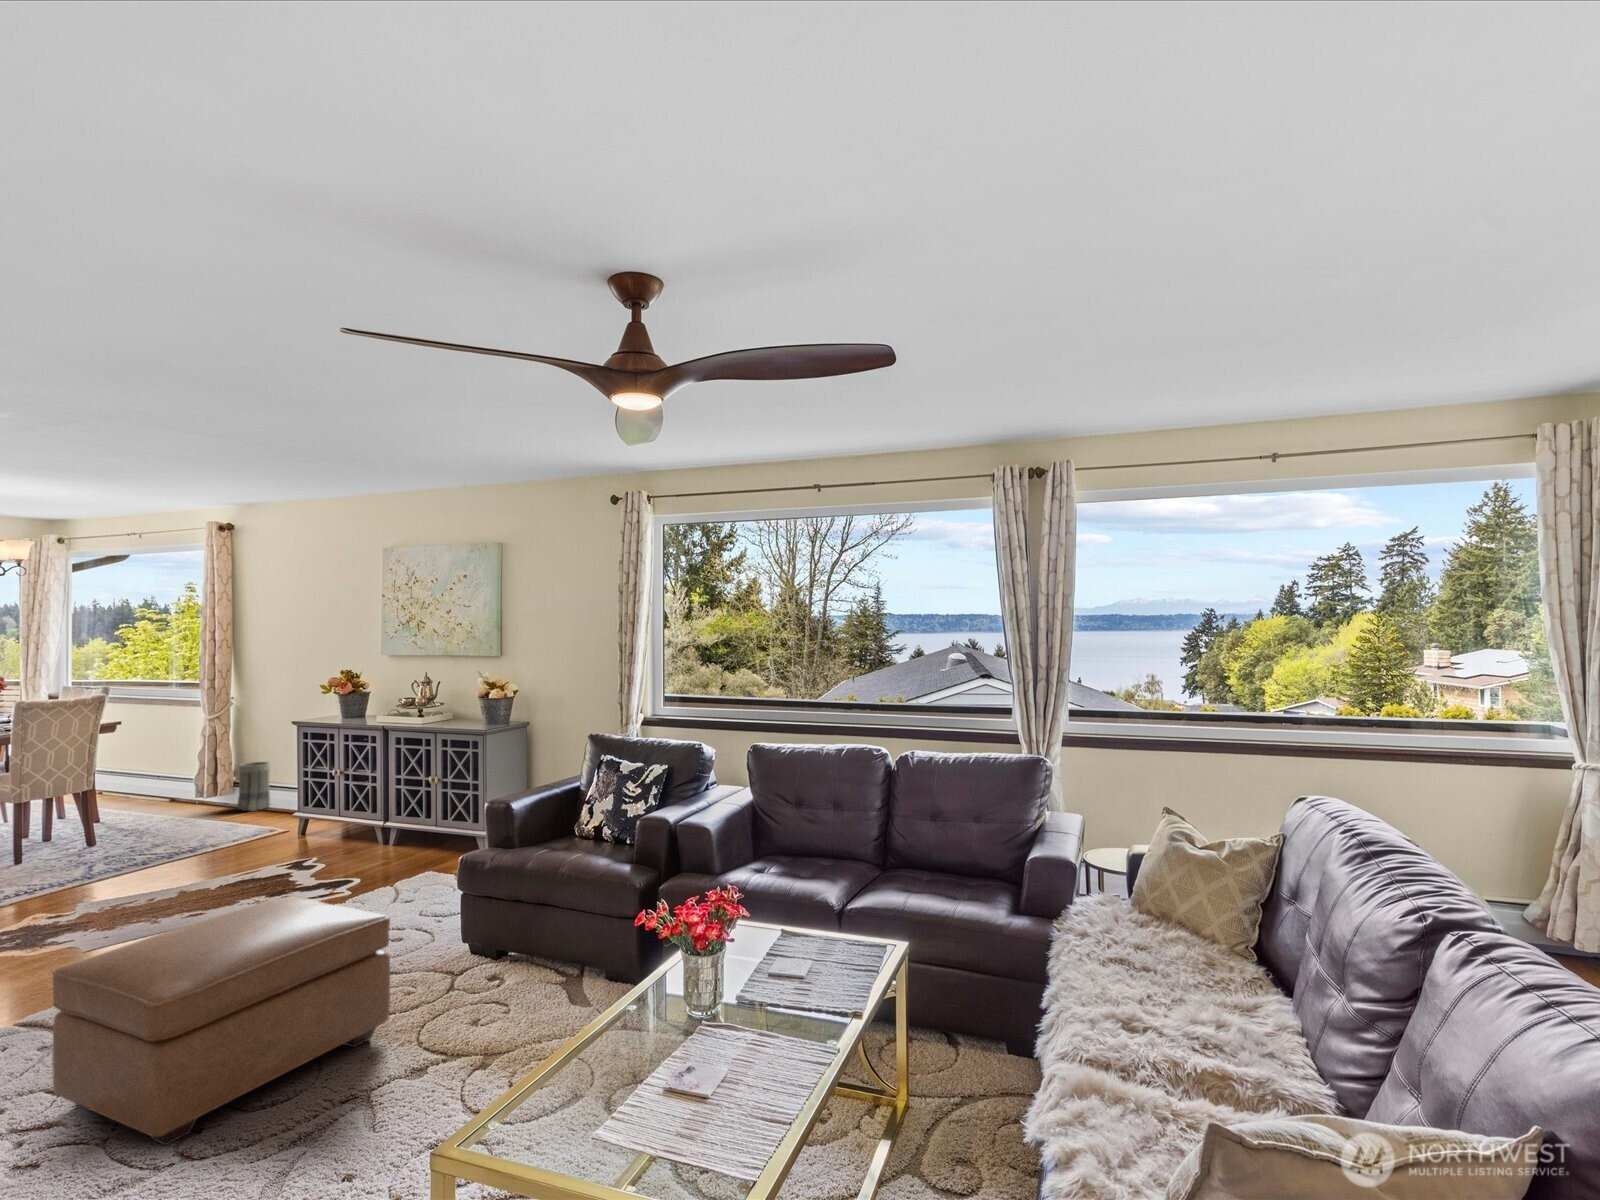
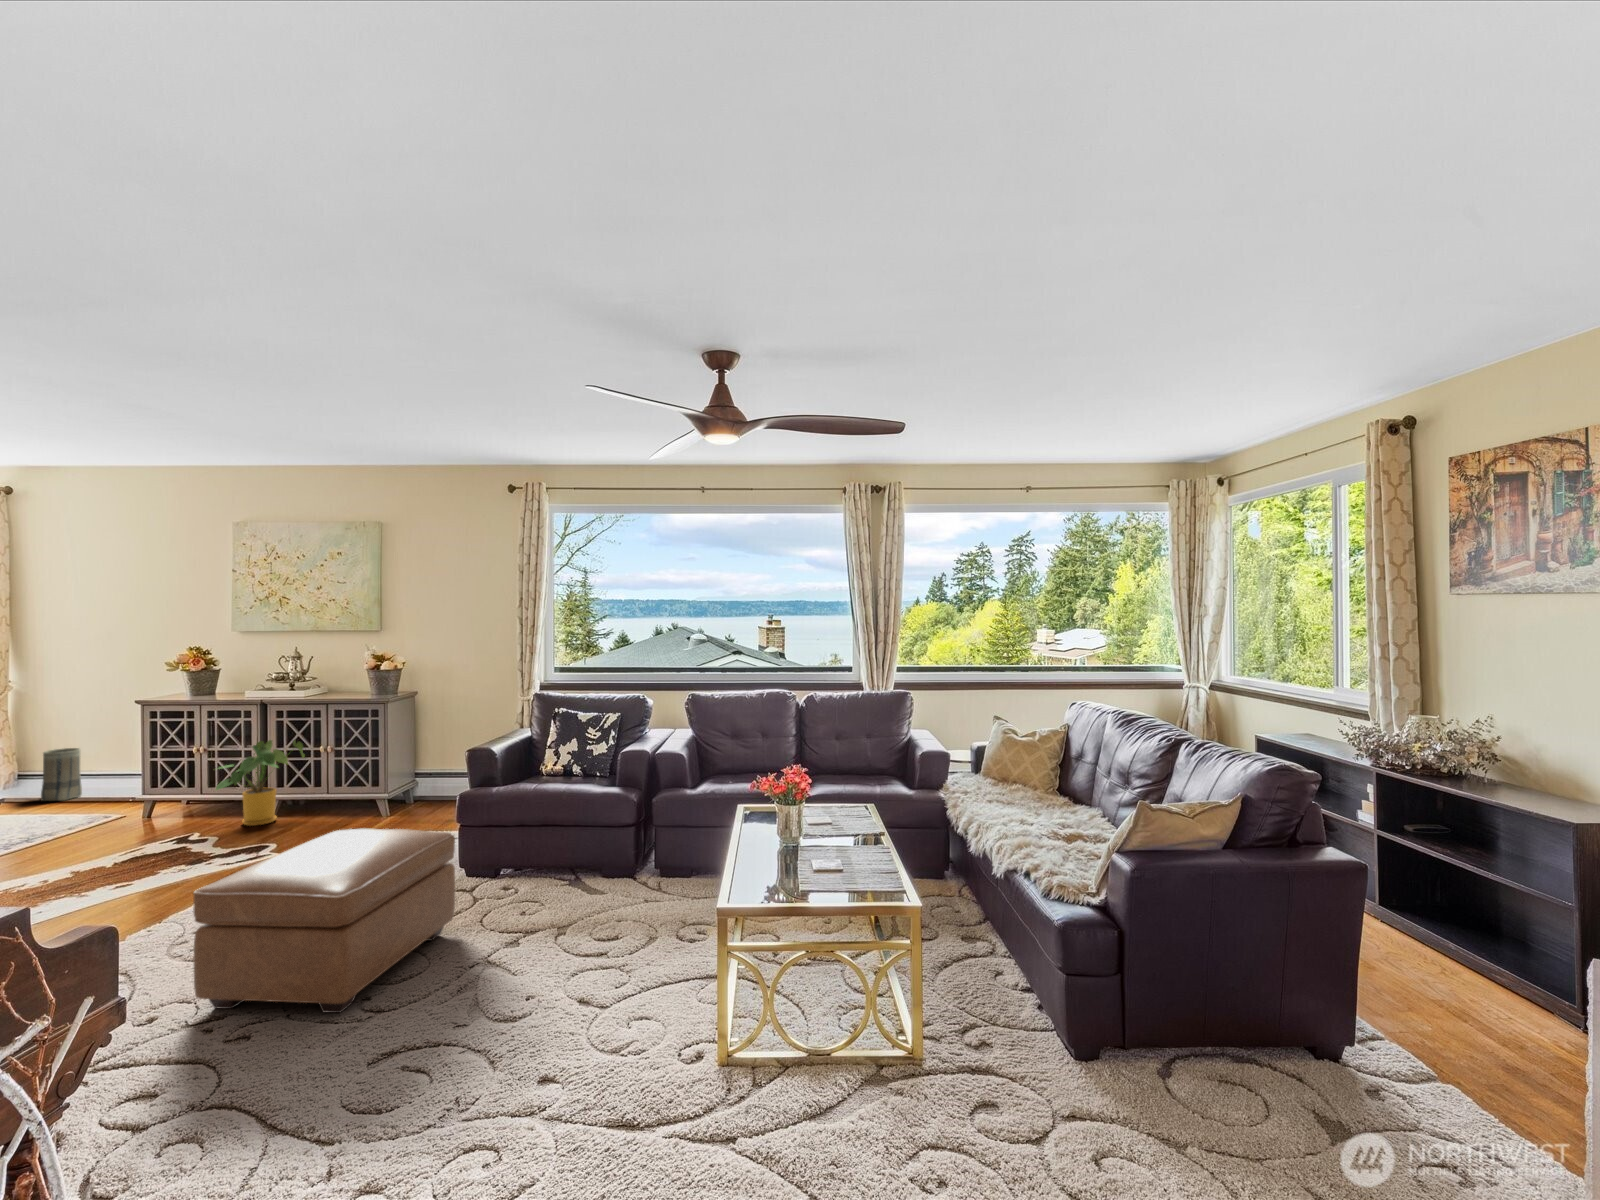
house plant: none [322,768,416,857] -> present [216,740,305,826]

